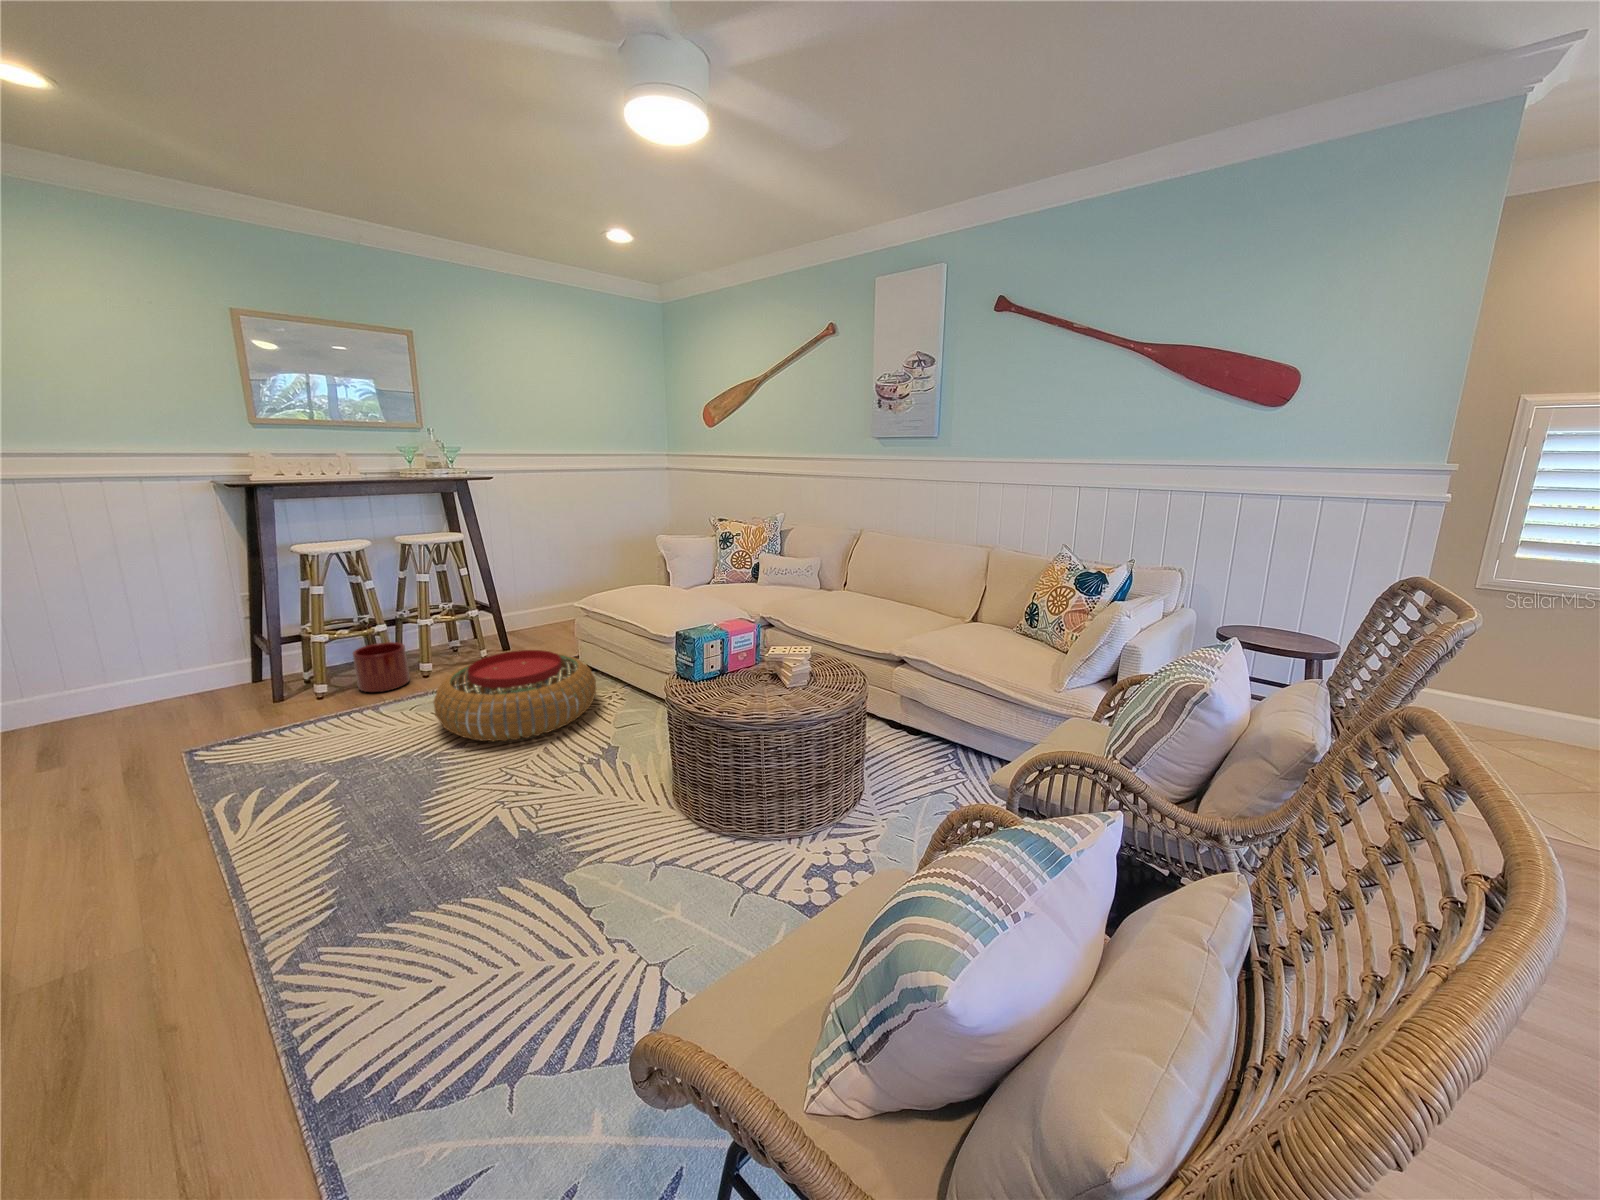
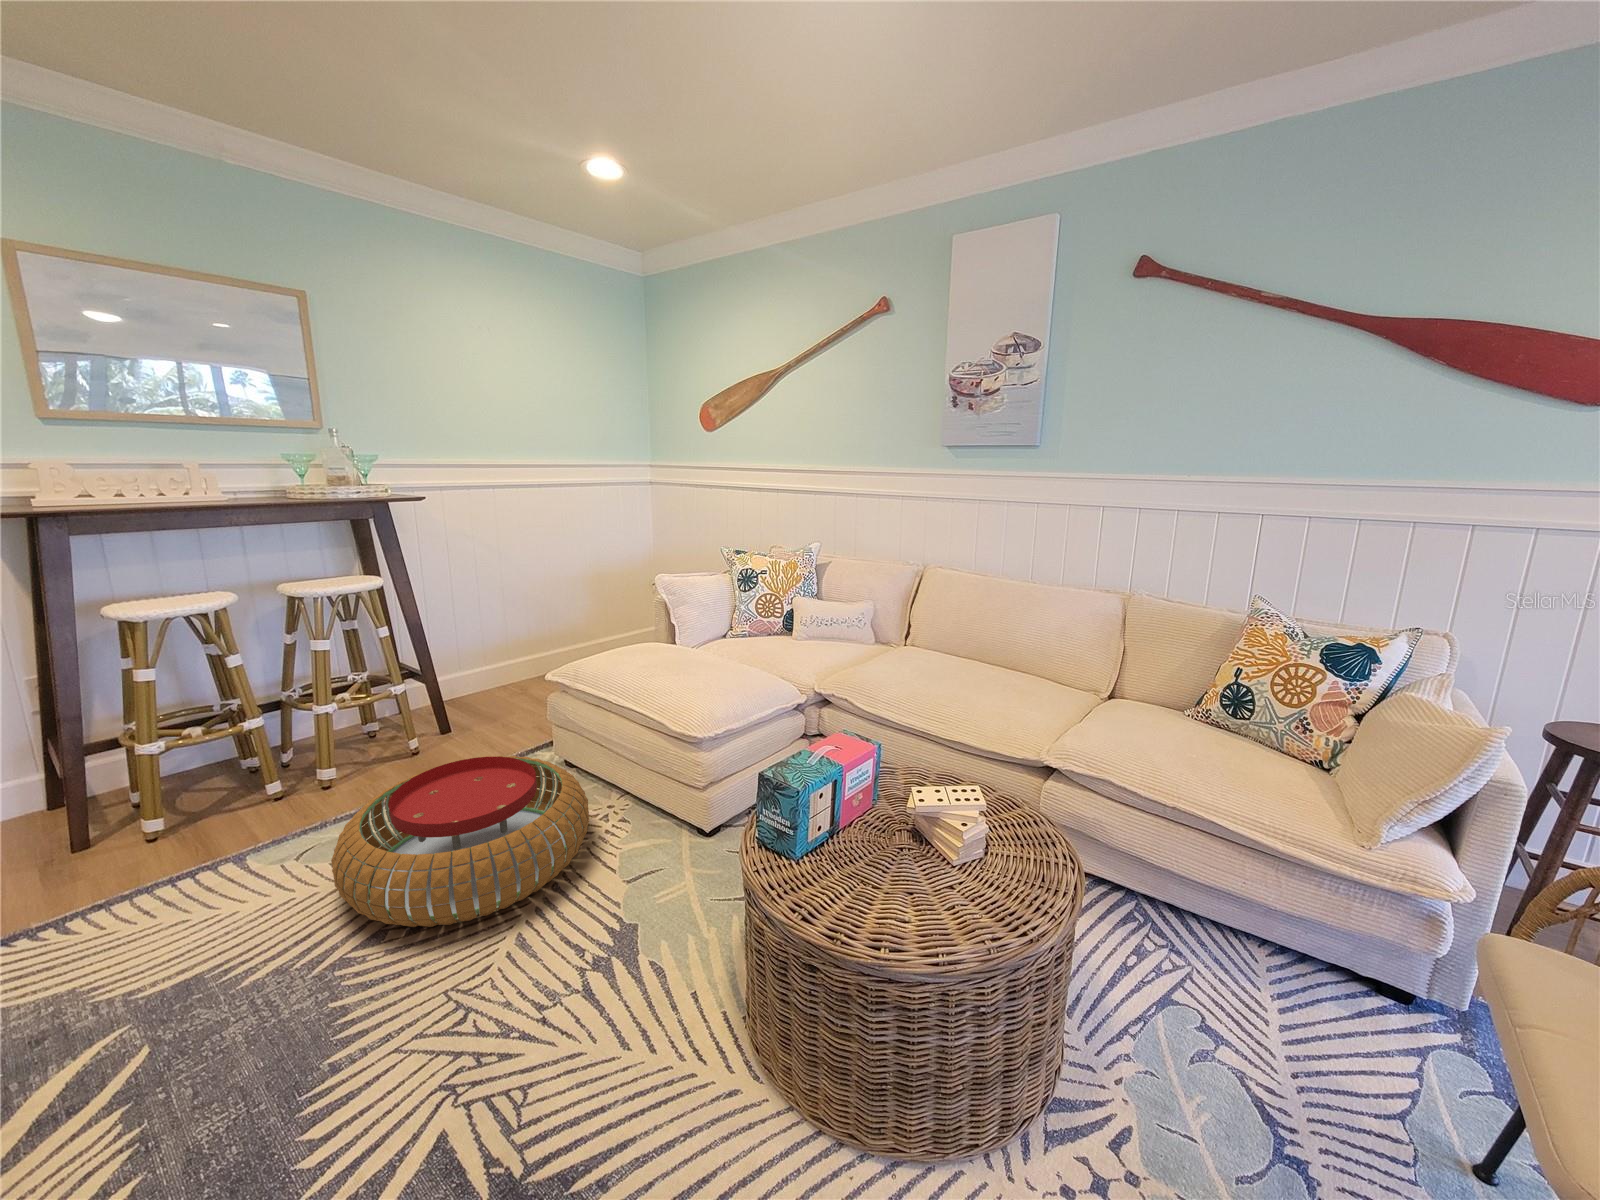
planter: present [353,642,410,692] -> none [206,743,300,826]

